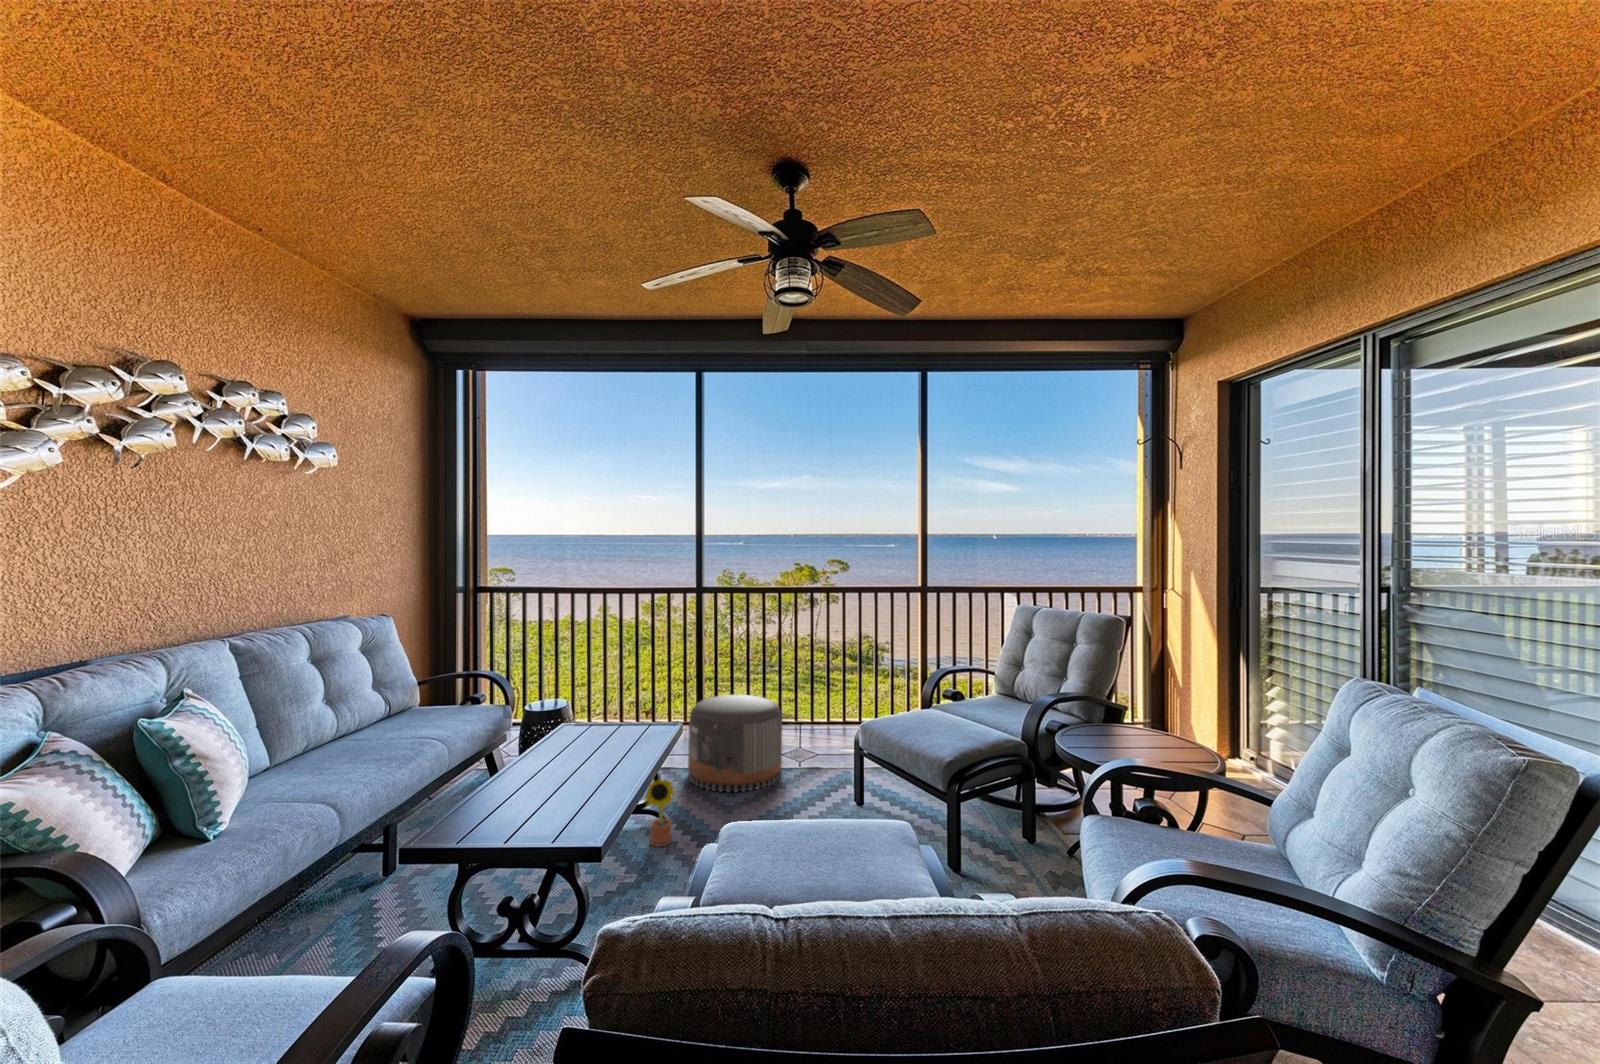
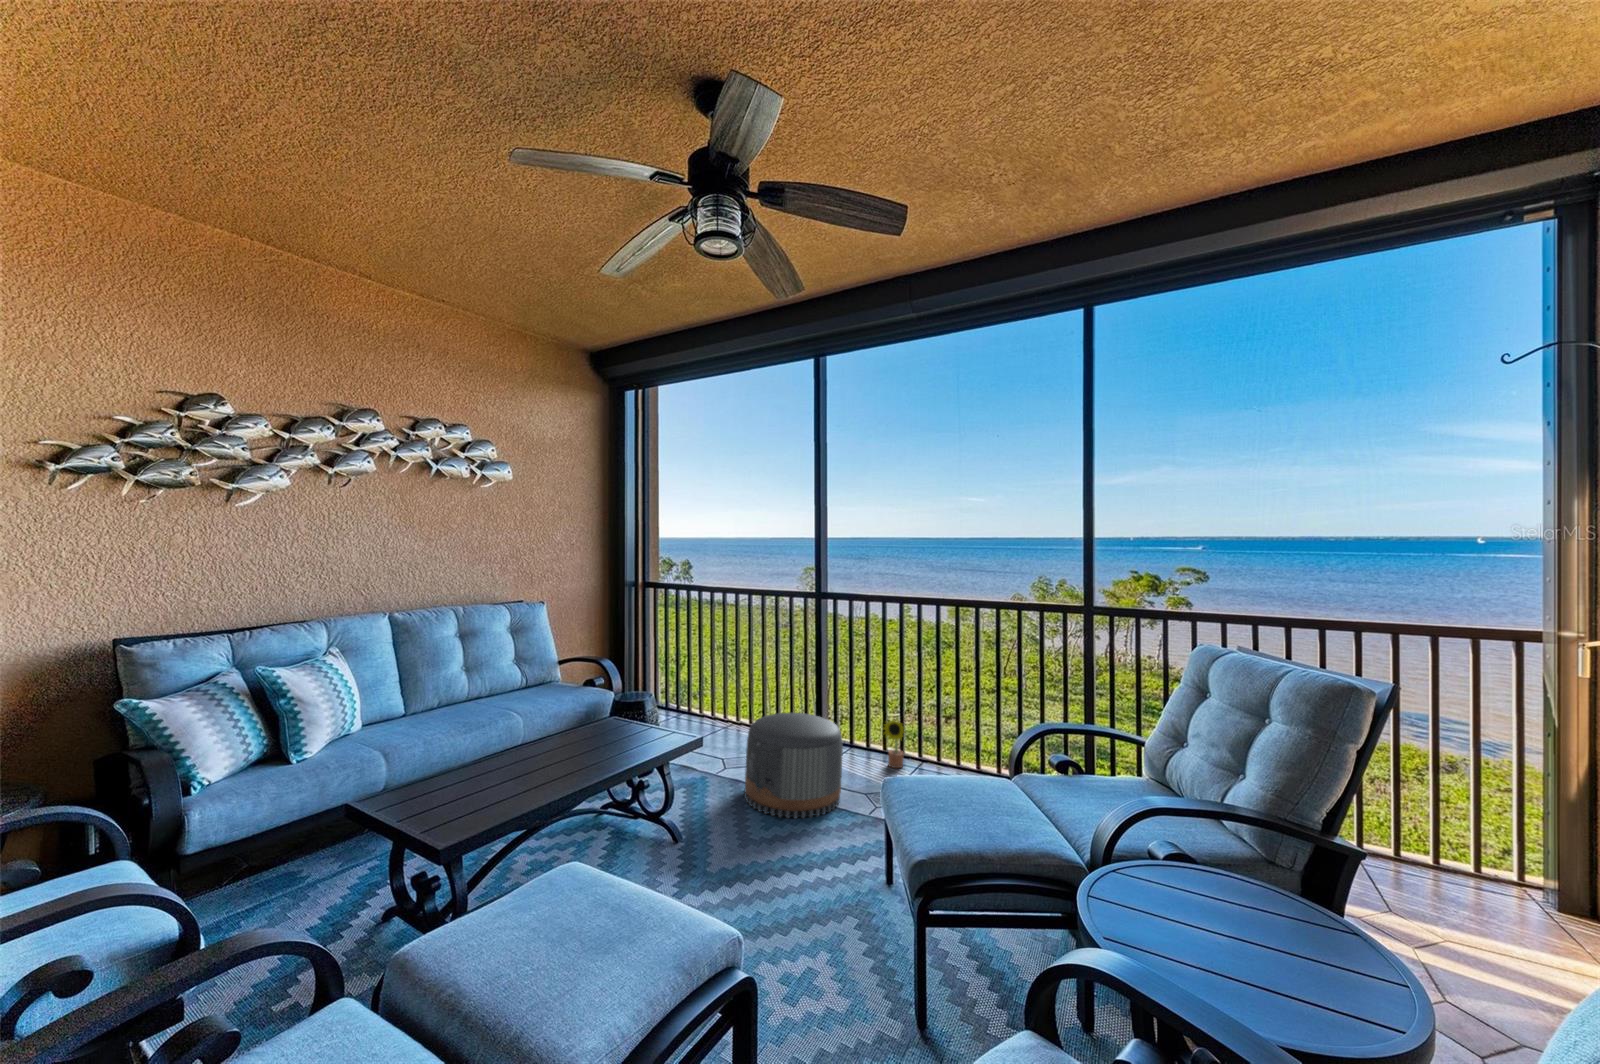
decorative plant: present [644,779,676,846] -> present [883,720,904,768]

